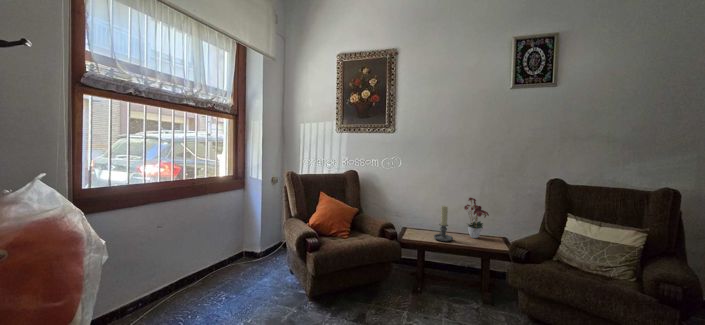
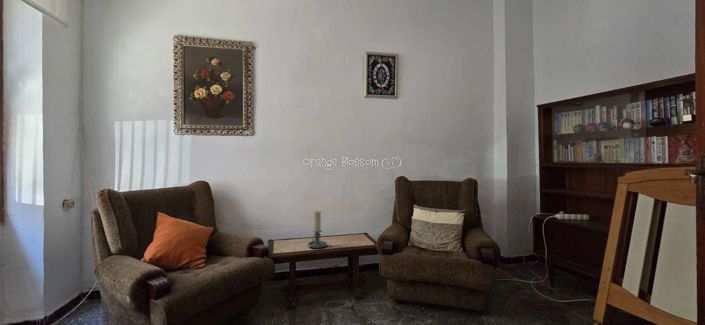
flower arrangement: present [464,197,489,238] -> none [331,198,358,240]

